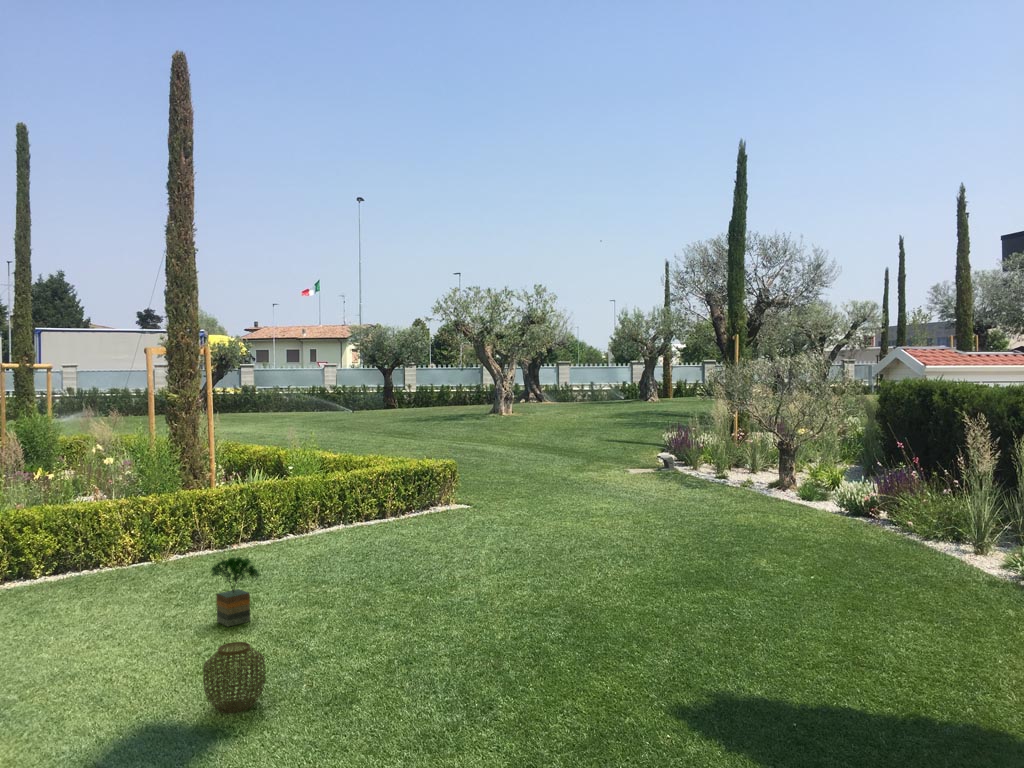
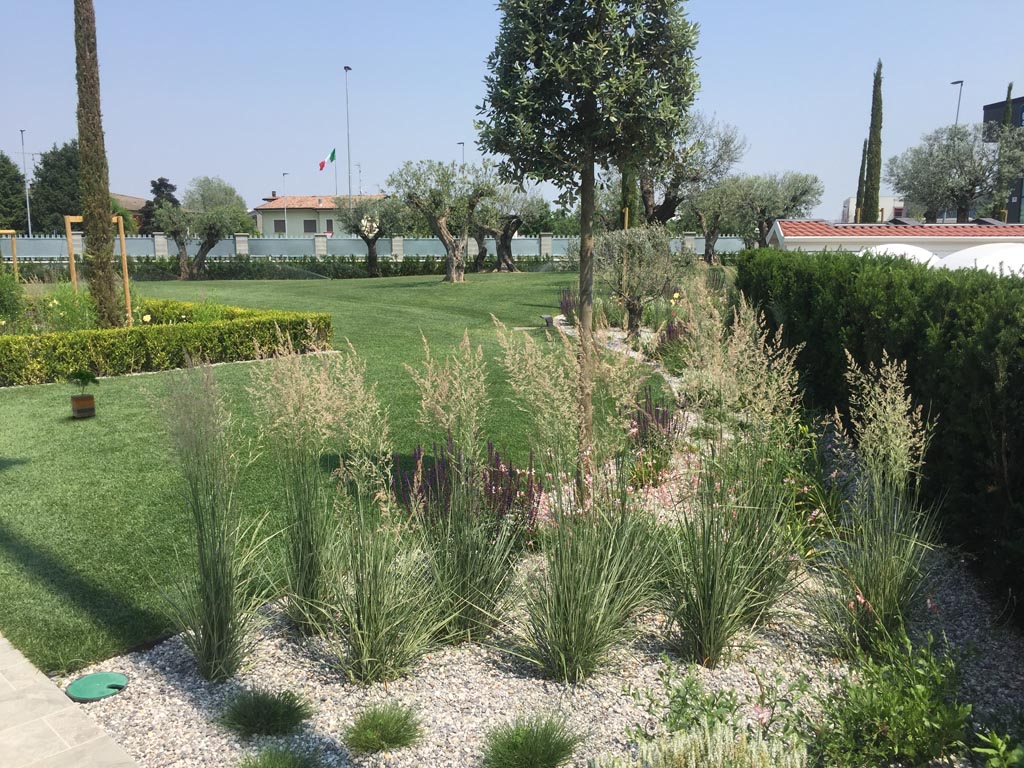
woven basket: present [203,642,265,713] -> none [20,414,65,457]

